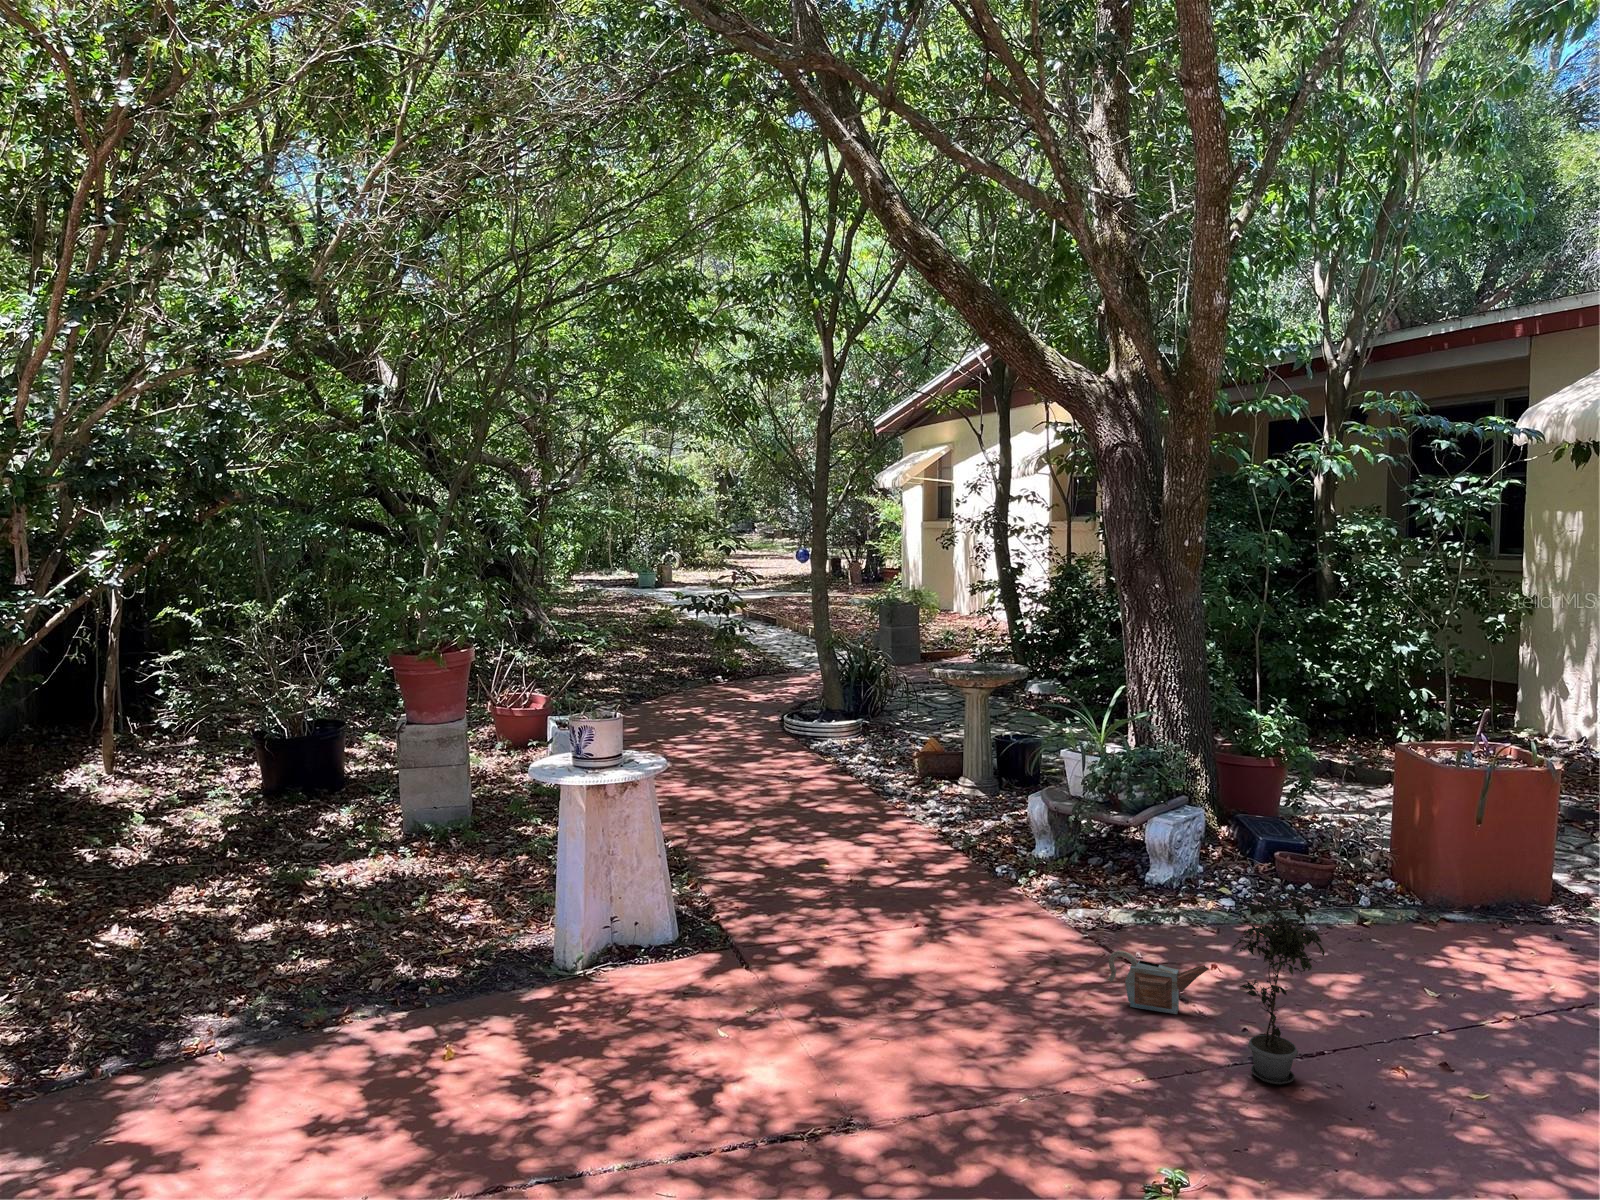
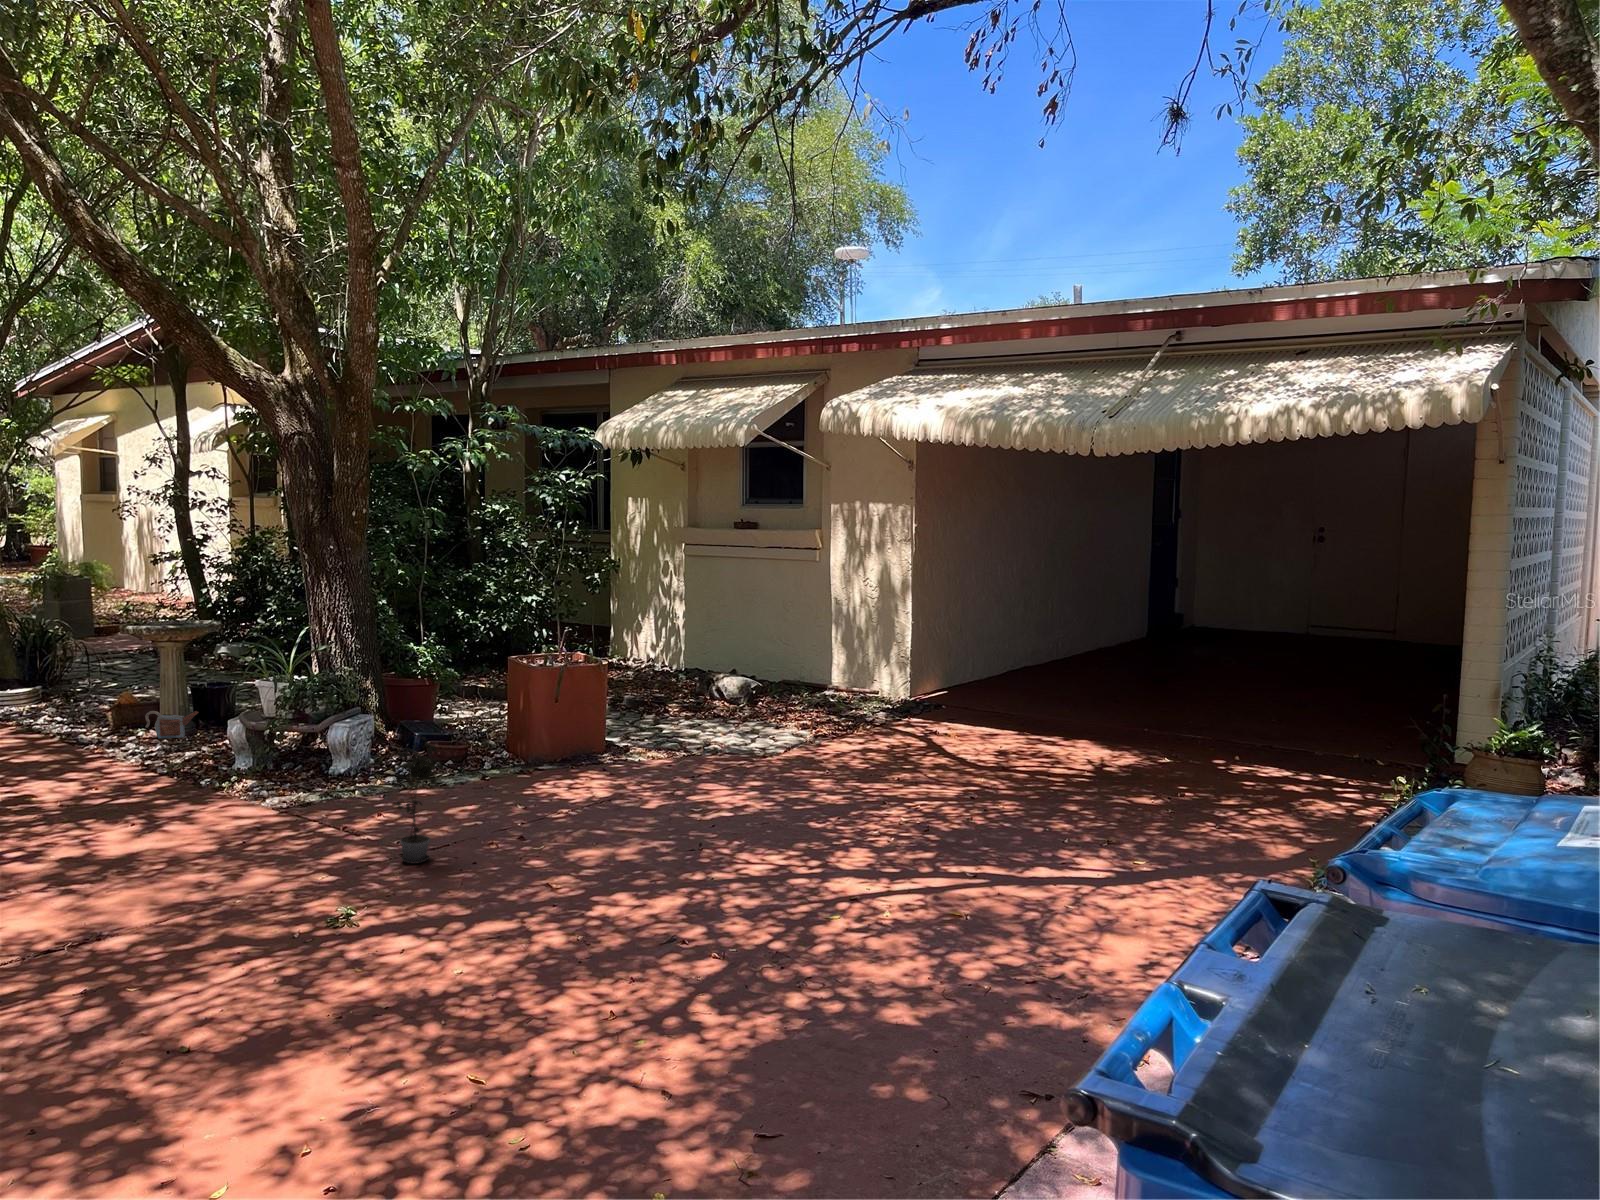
watering can: present [1108,951,1208,1014] -> present [145,711,199,738]

